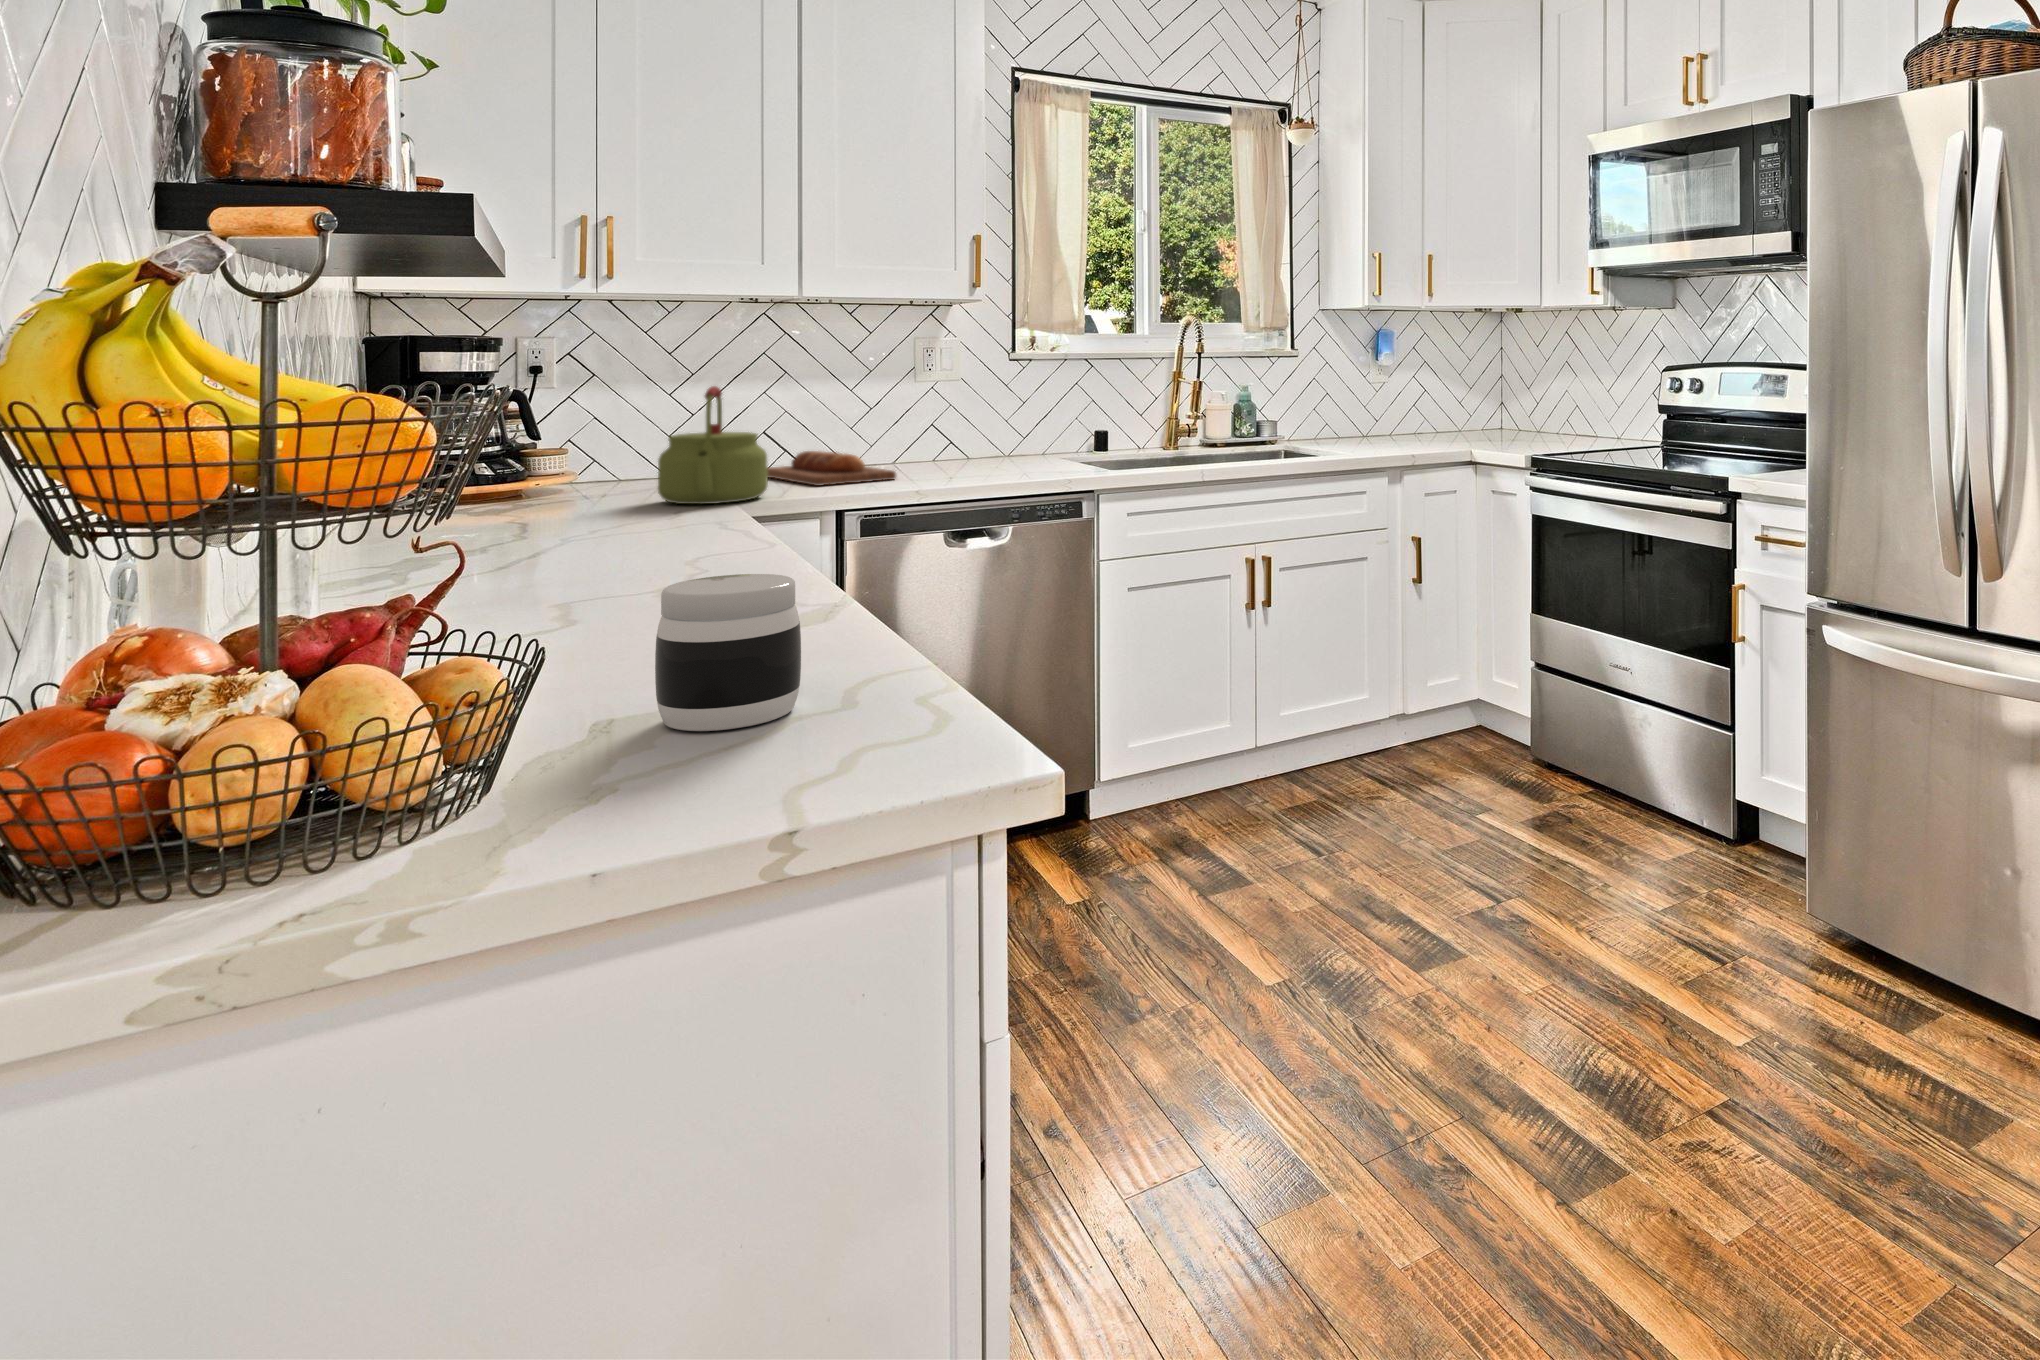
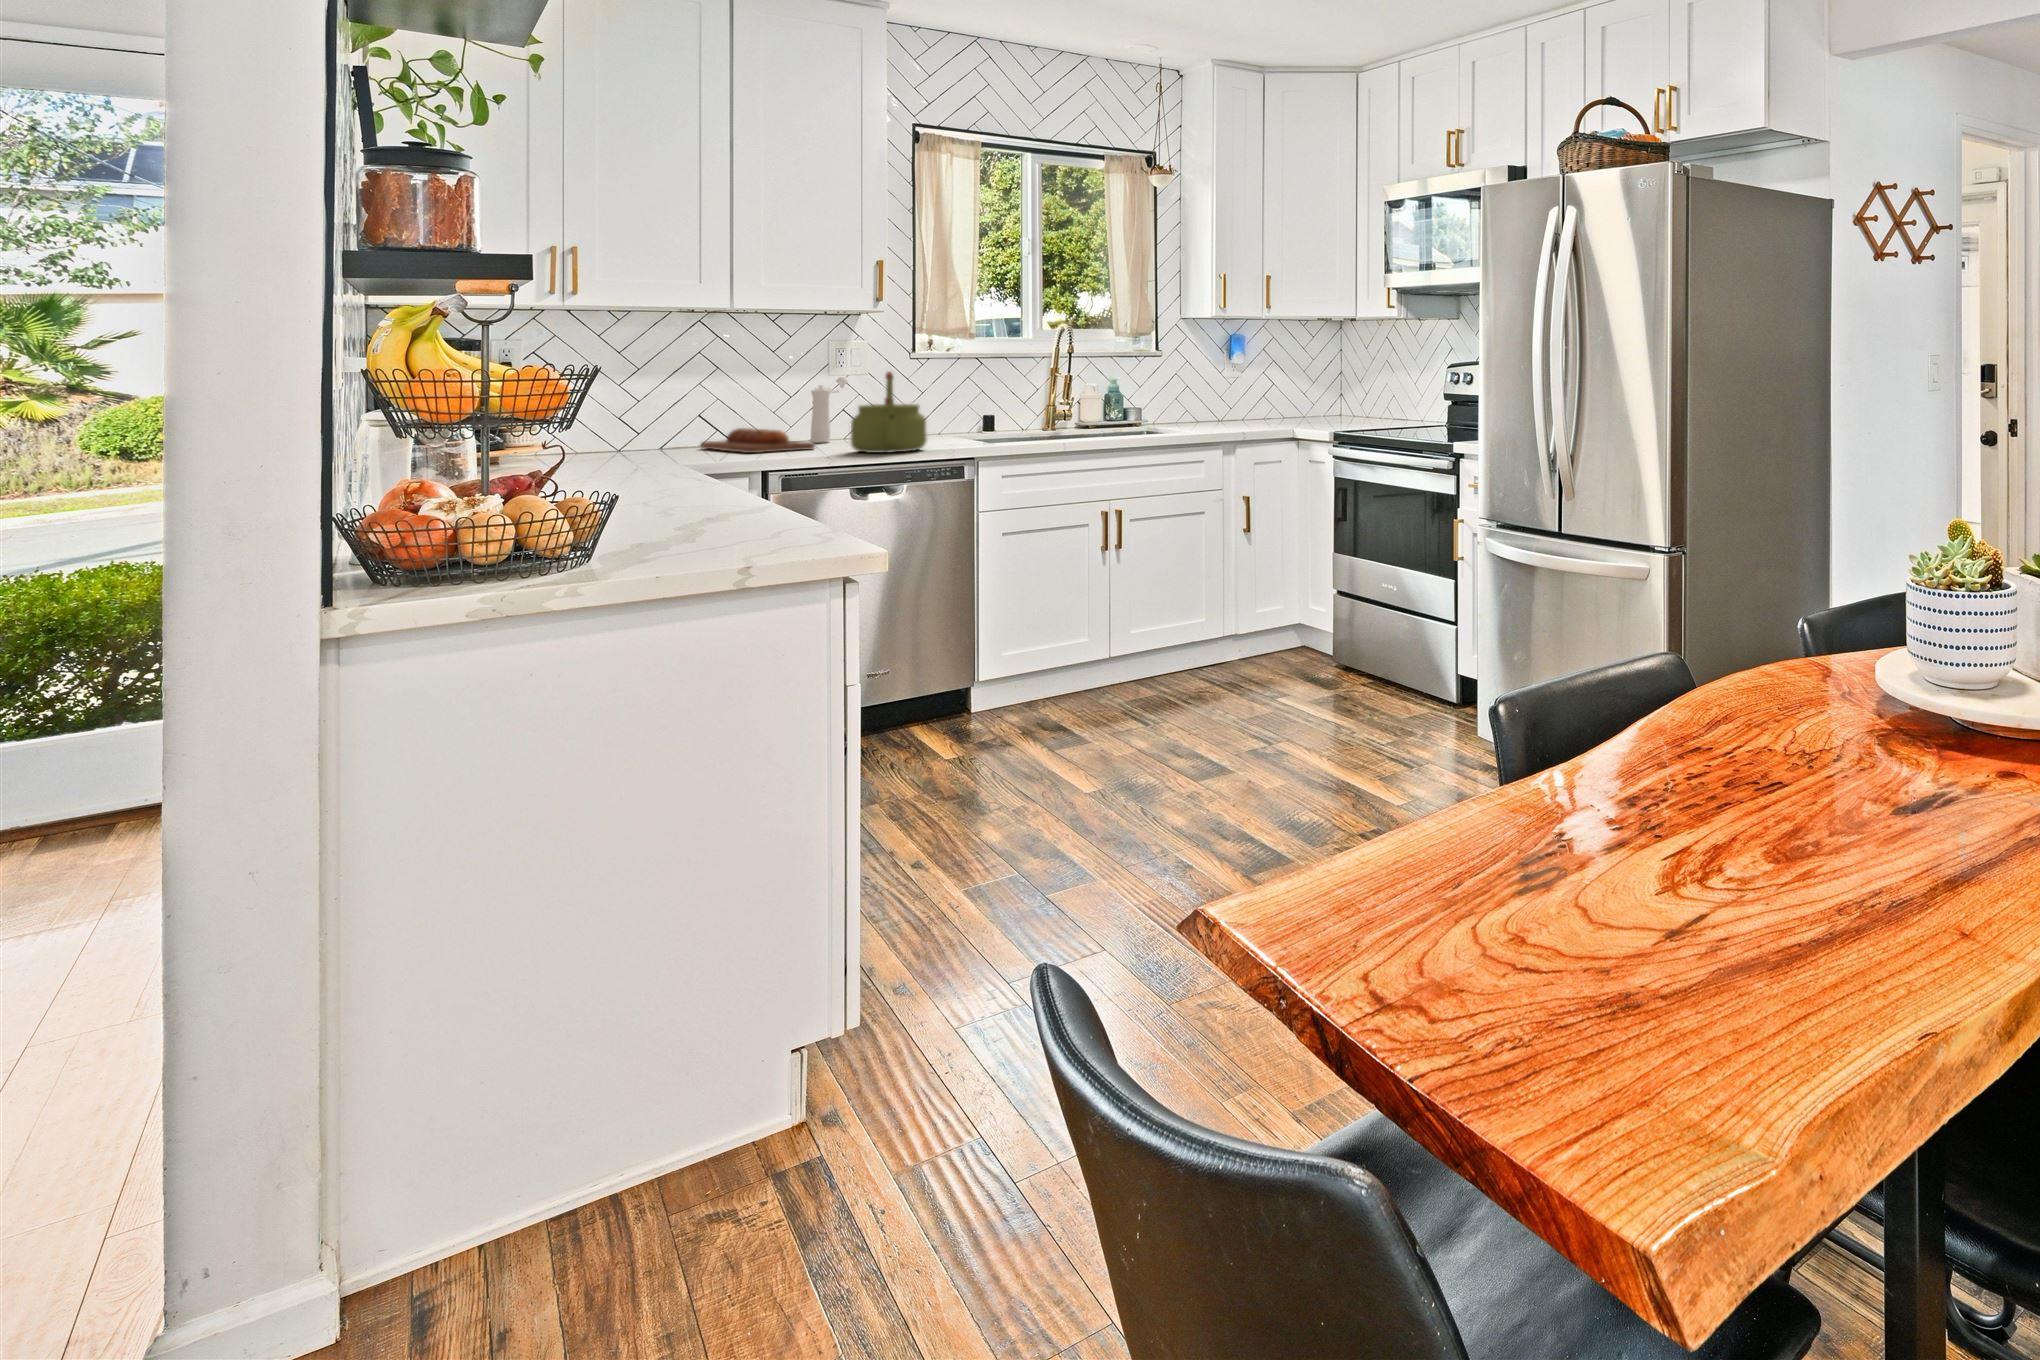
pepper mill: none [892,385,936,468] -> present [811,377,848,443]
kettle: present [658,386,768,504] -> present [851,372,927,453]
jar: present [655,574,801,731] -> none [693,466,773,543]

